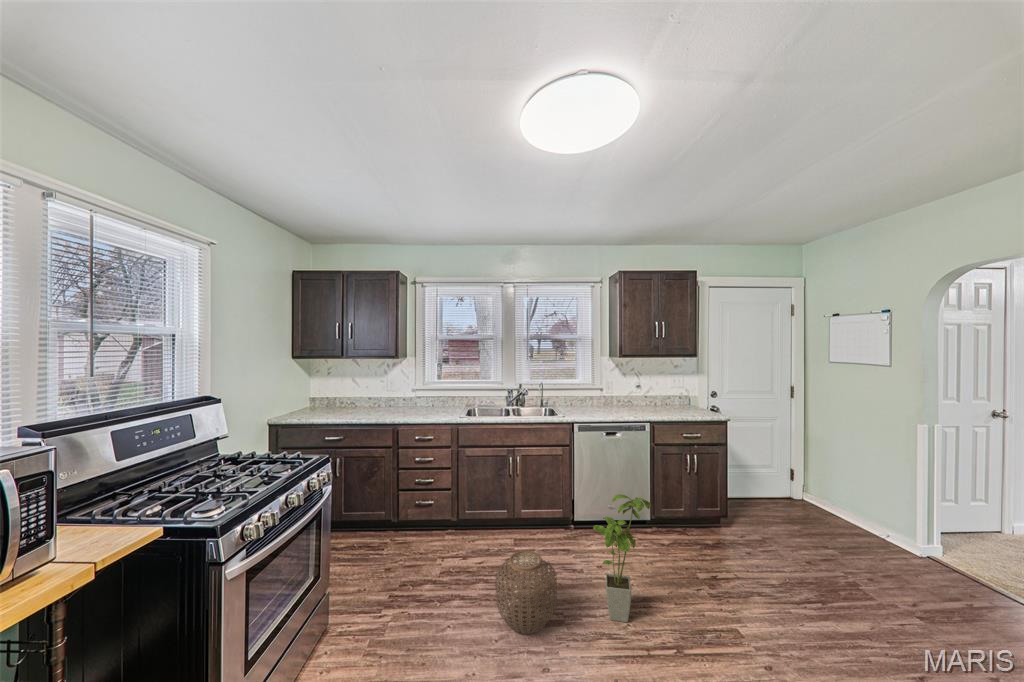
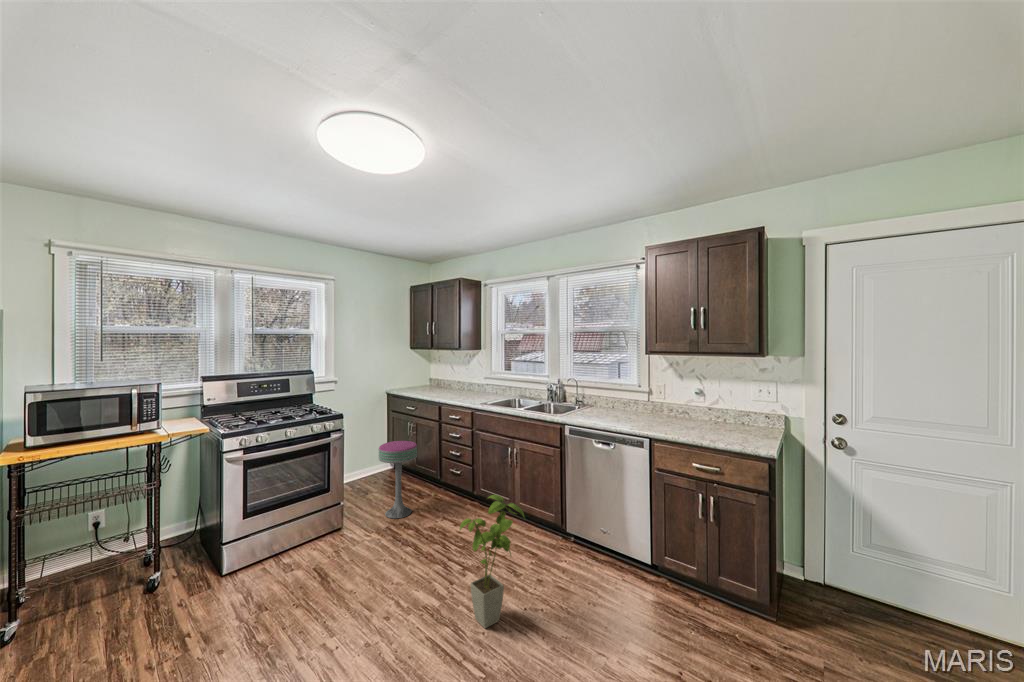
bar stool: none [357,476,407,579] -> present [379,441,417,519]
woven basket: present [495,550,557,634] -> none [391,522,448,595]

